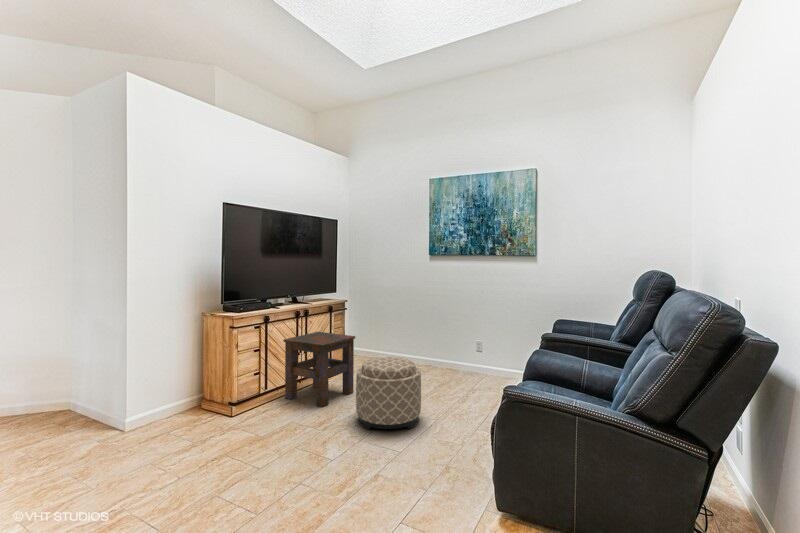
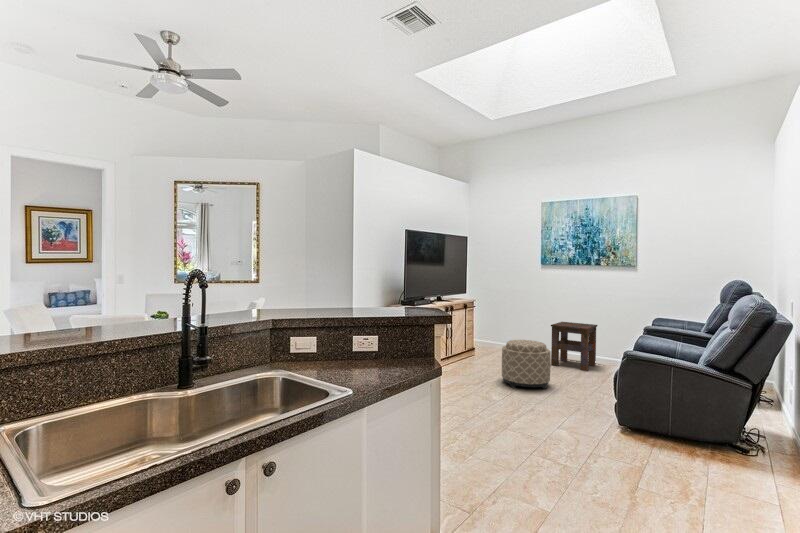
side table: present [283,332,355,407] -> present [551,322,597,371]

